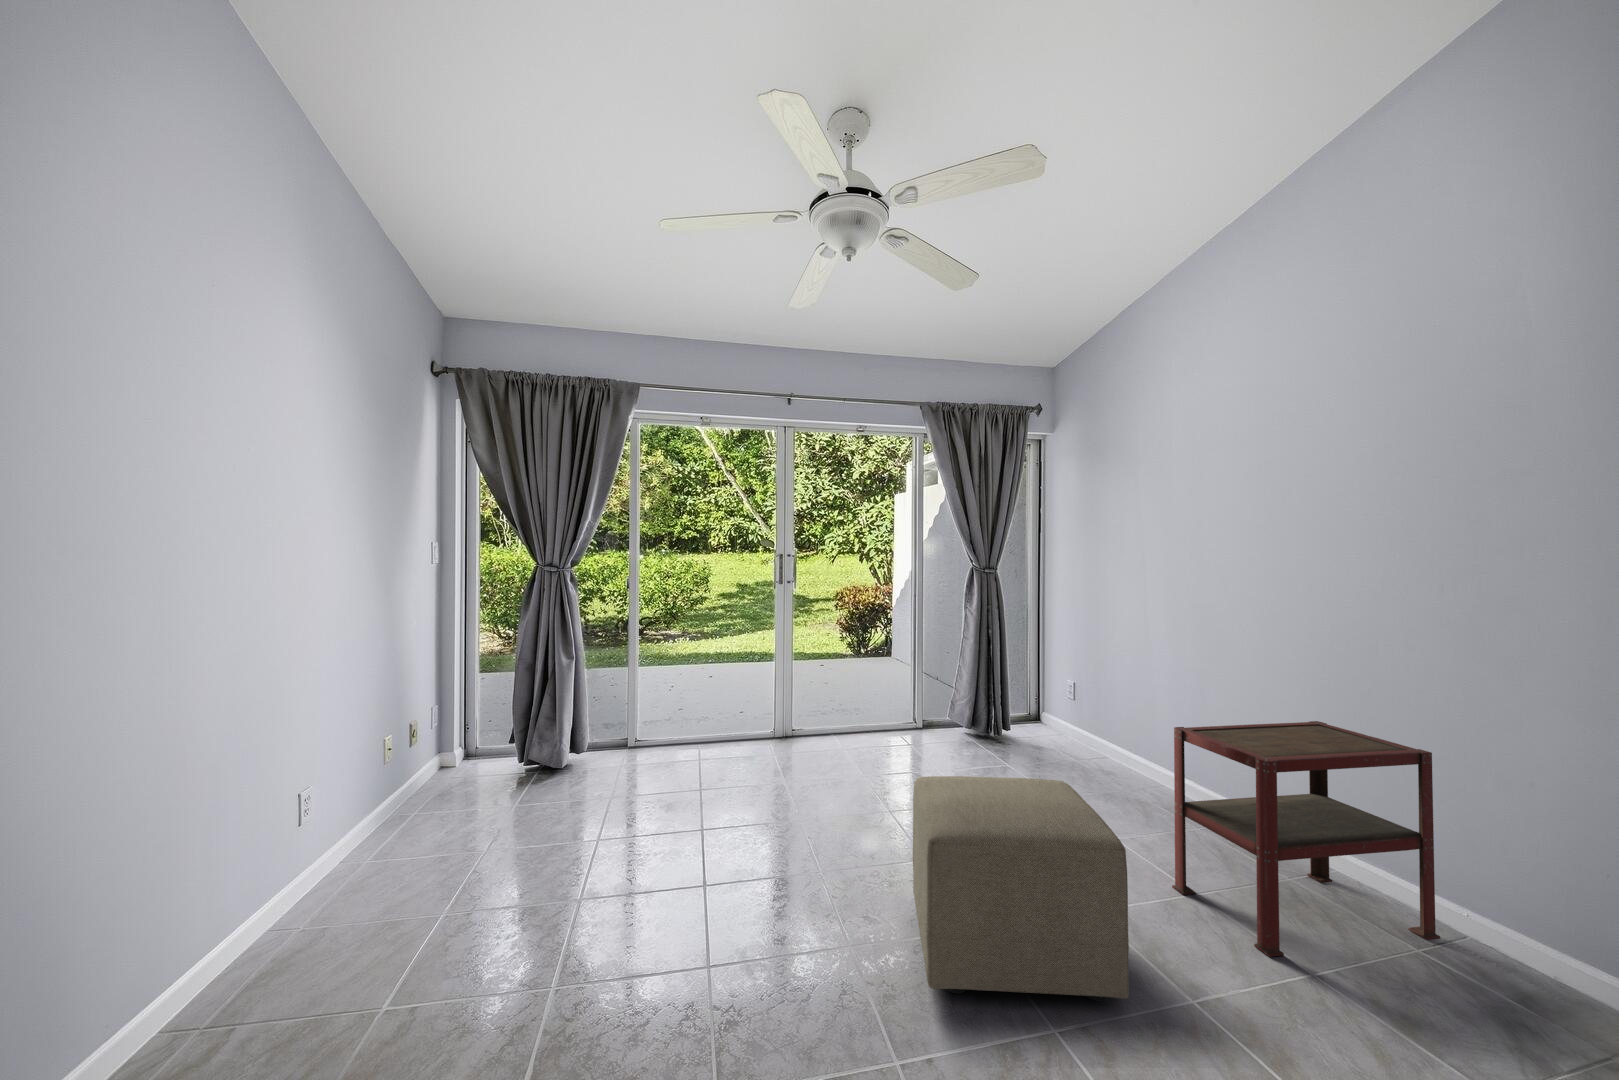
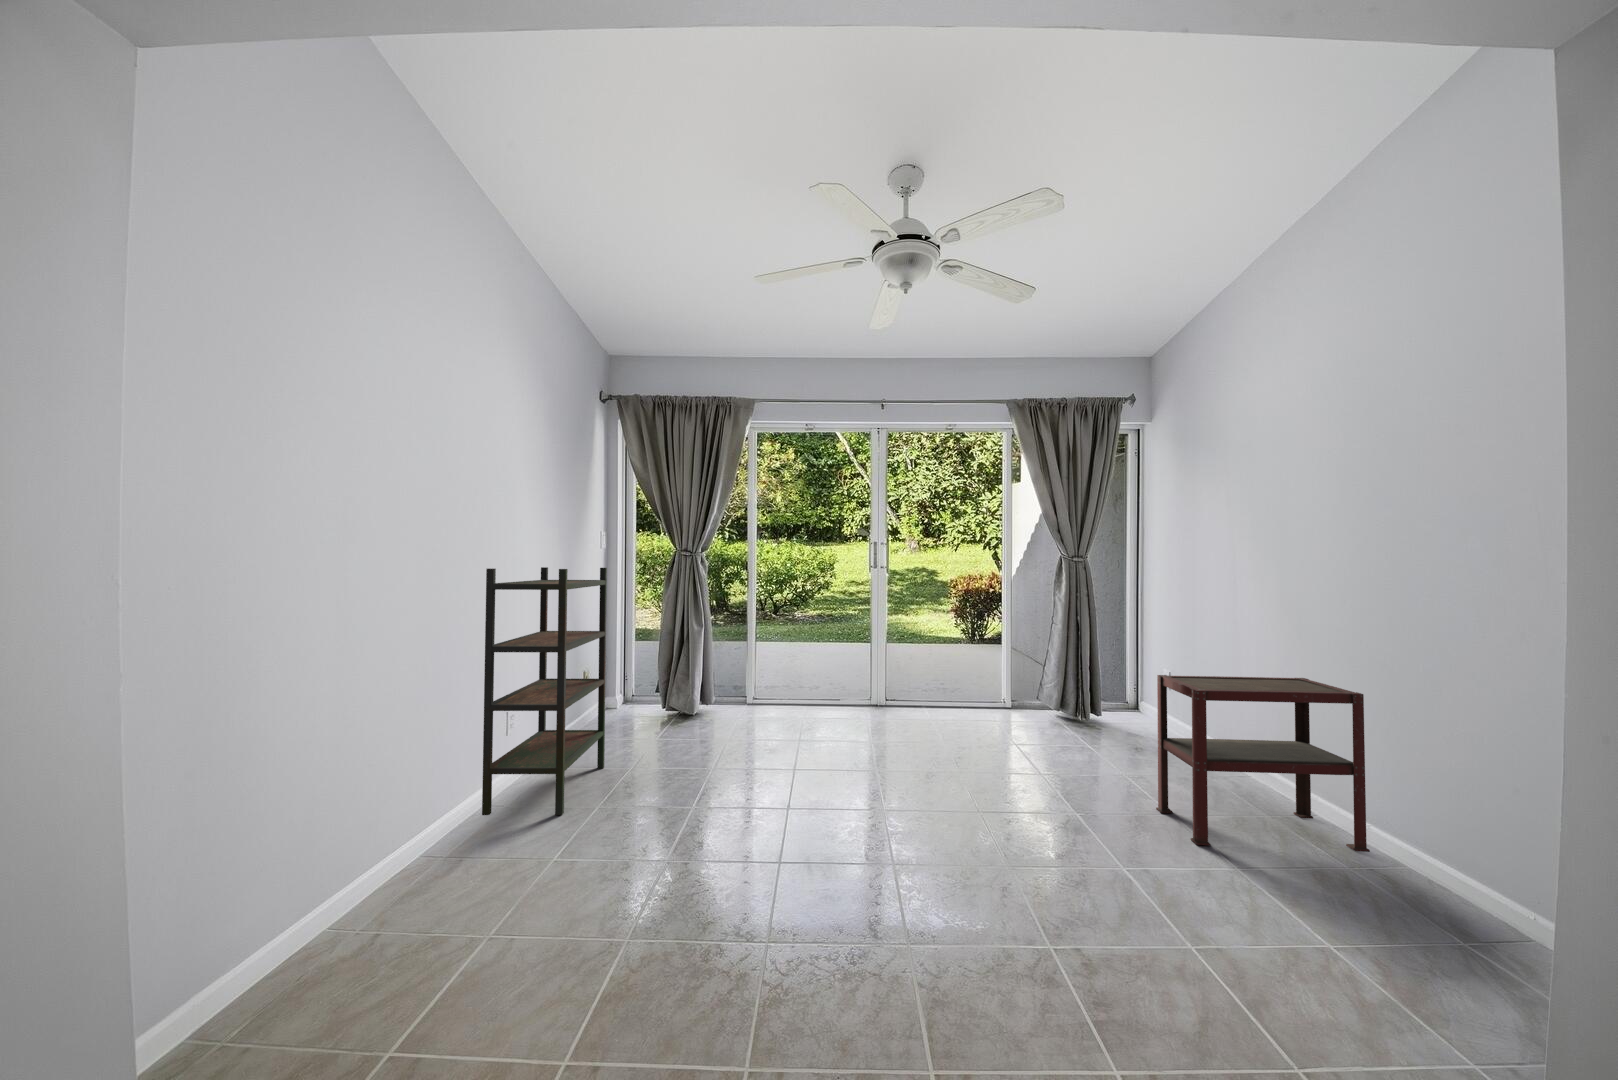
bookshelf: none [202,603,444,1066] -> present [482,567,607,815]
ottoman: present [913,776,1129,1001] -> none [910,702,1054,848]

